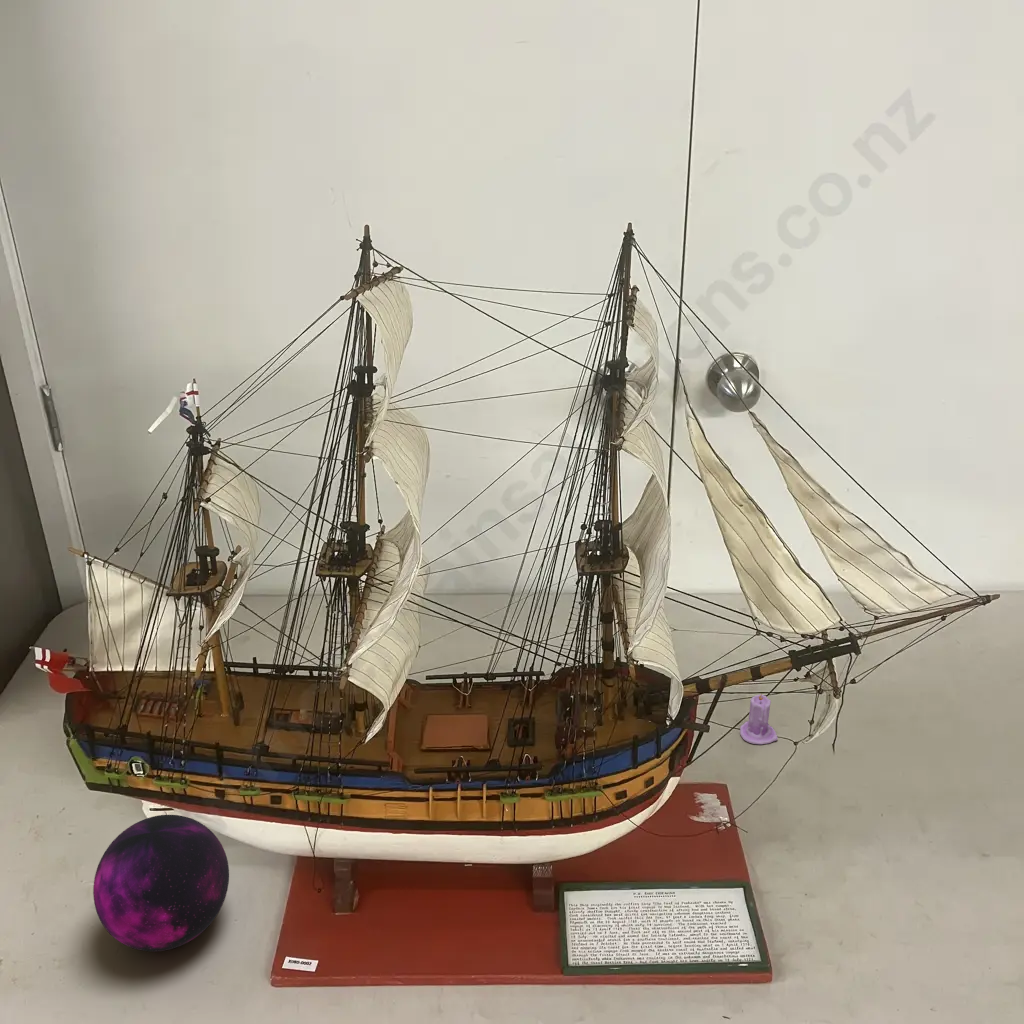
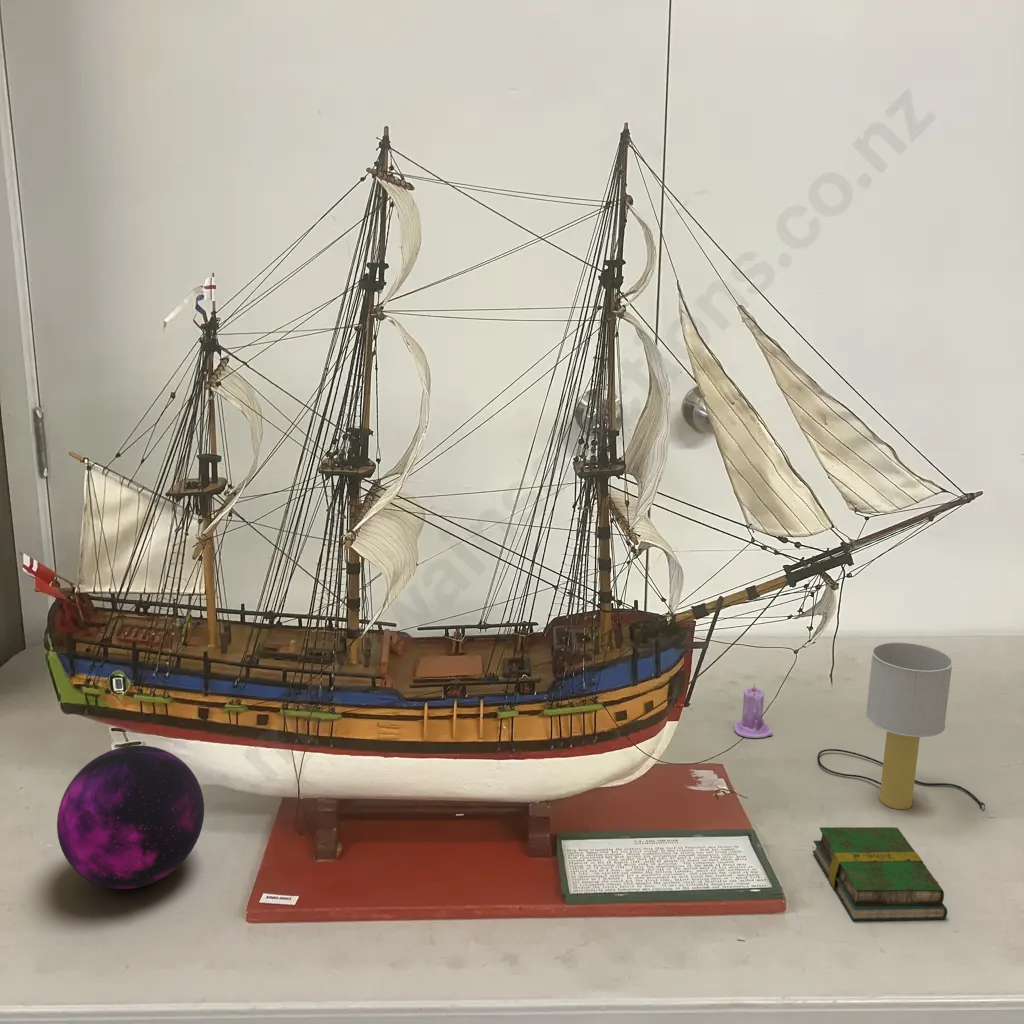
table lamp: none [819,685,978,841] -> present [817,642,985,810]
book: none [805,878,927,985] -> present [813,827,947,921]

